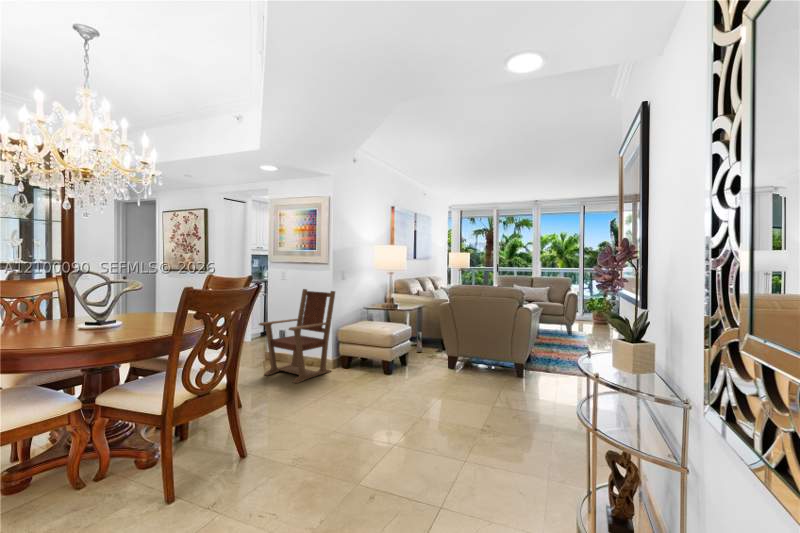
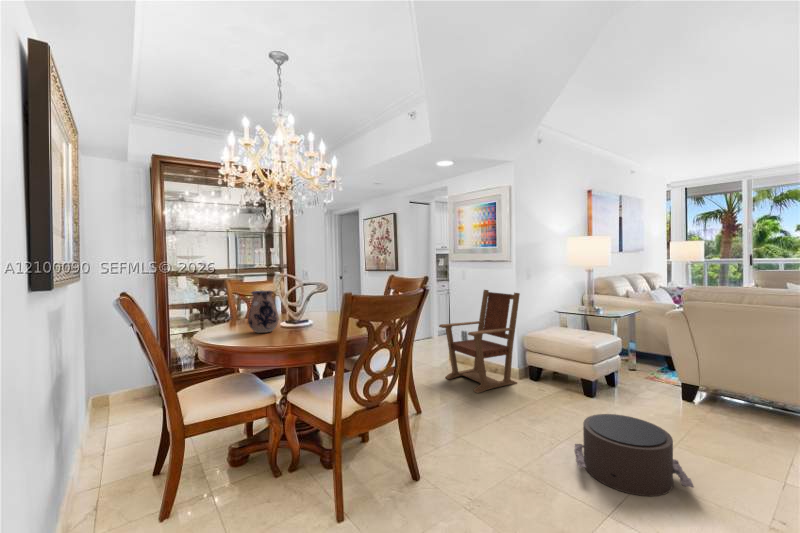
ceramic pitcher: none [34,286,78,335] -> present [248,291,279,333]
pouf: none [376,380,450,432] -> present [574,414,694,496]

